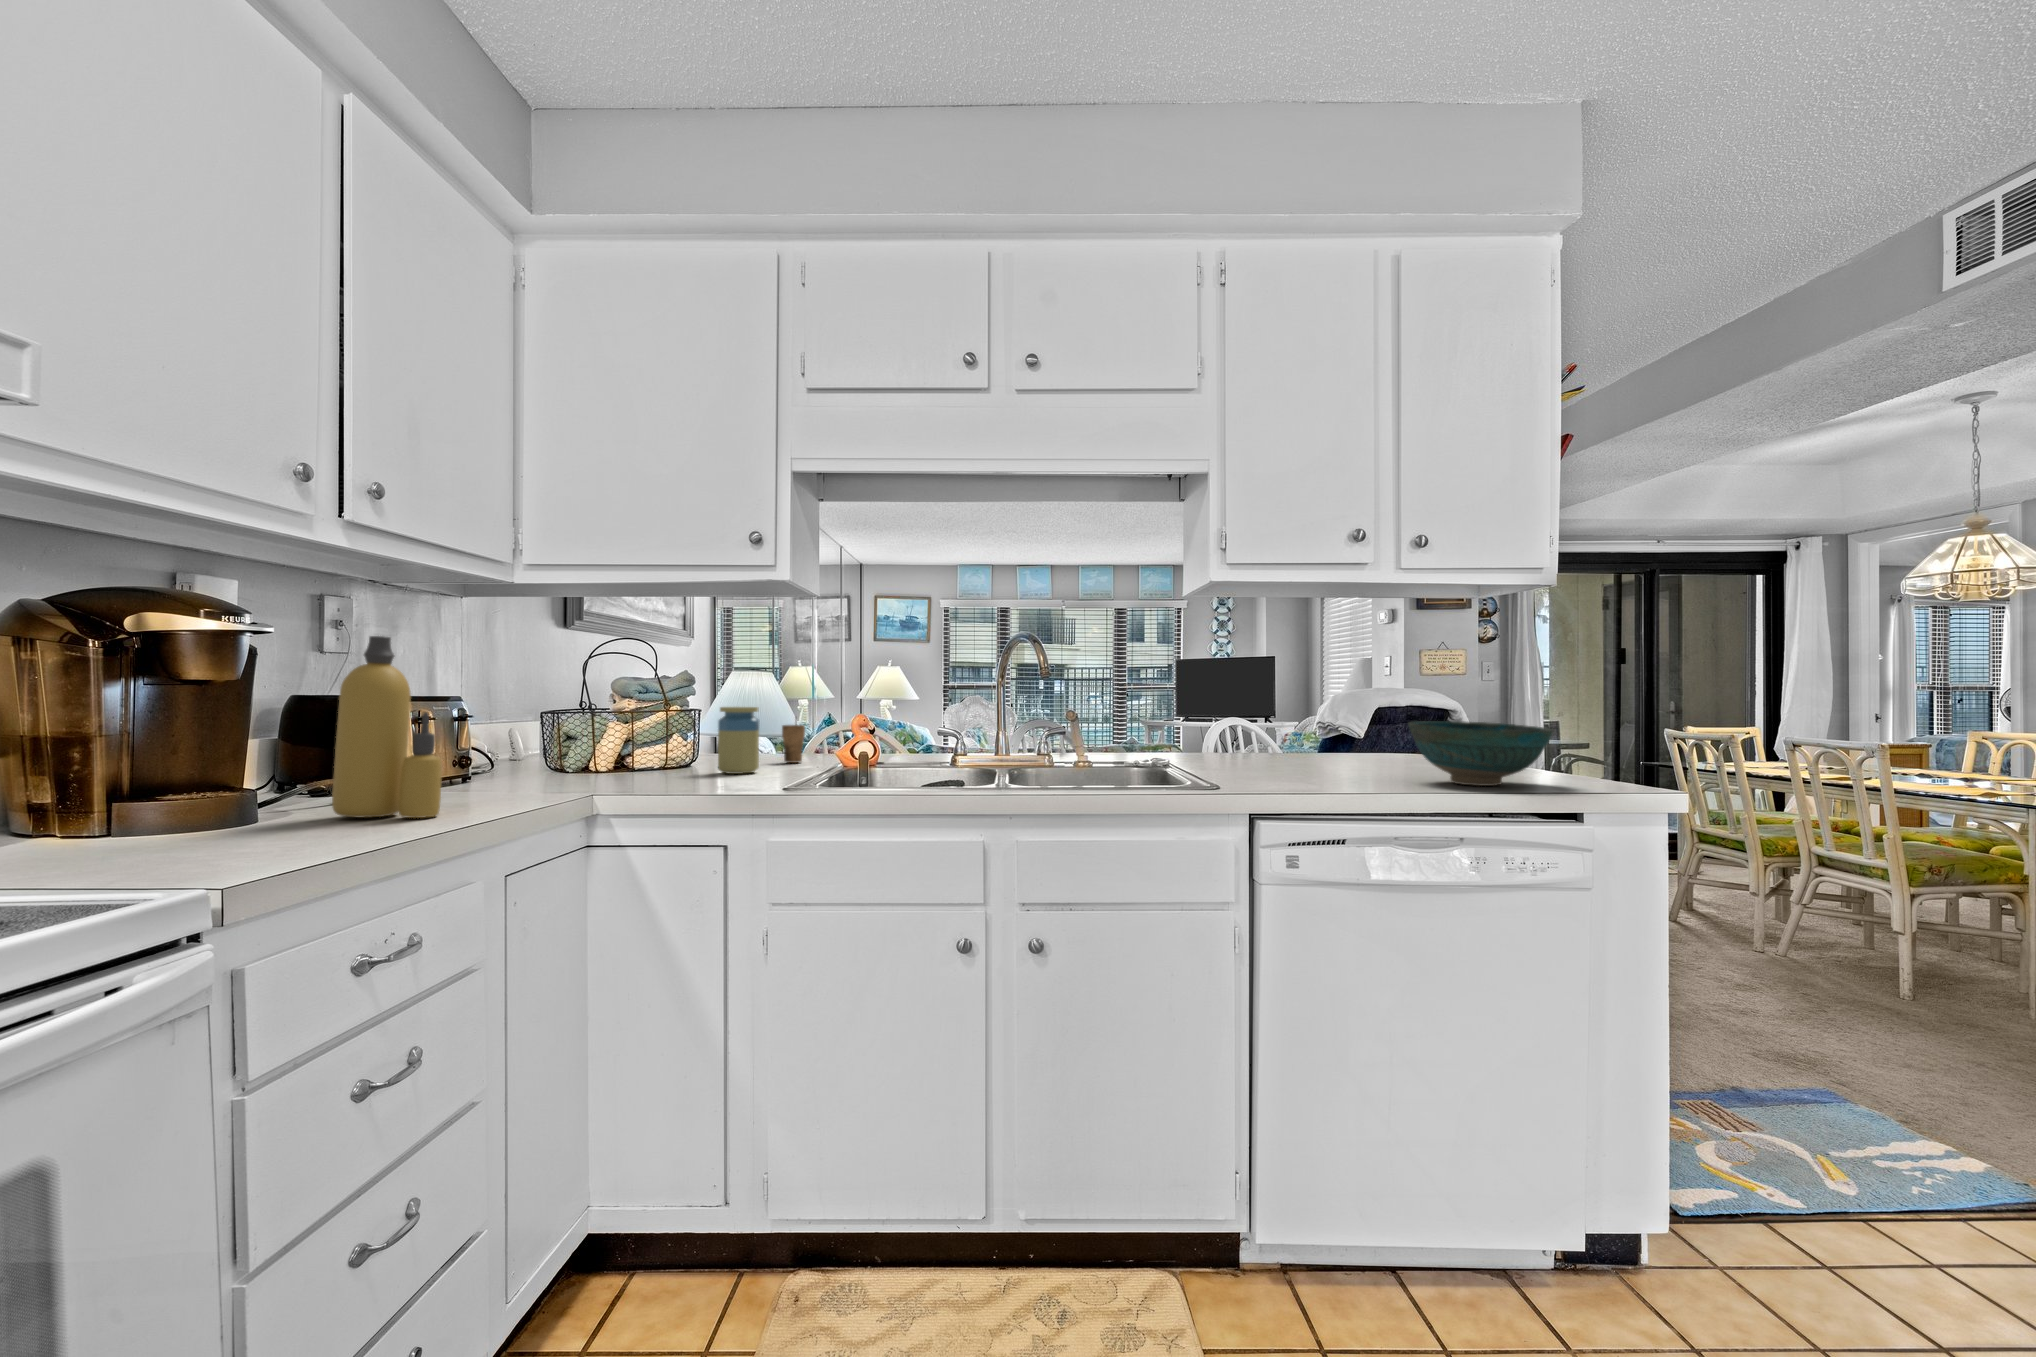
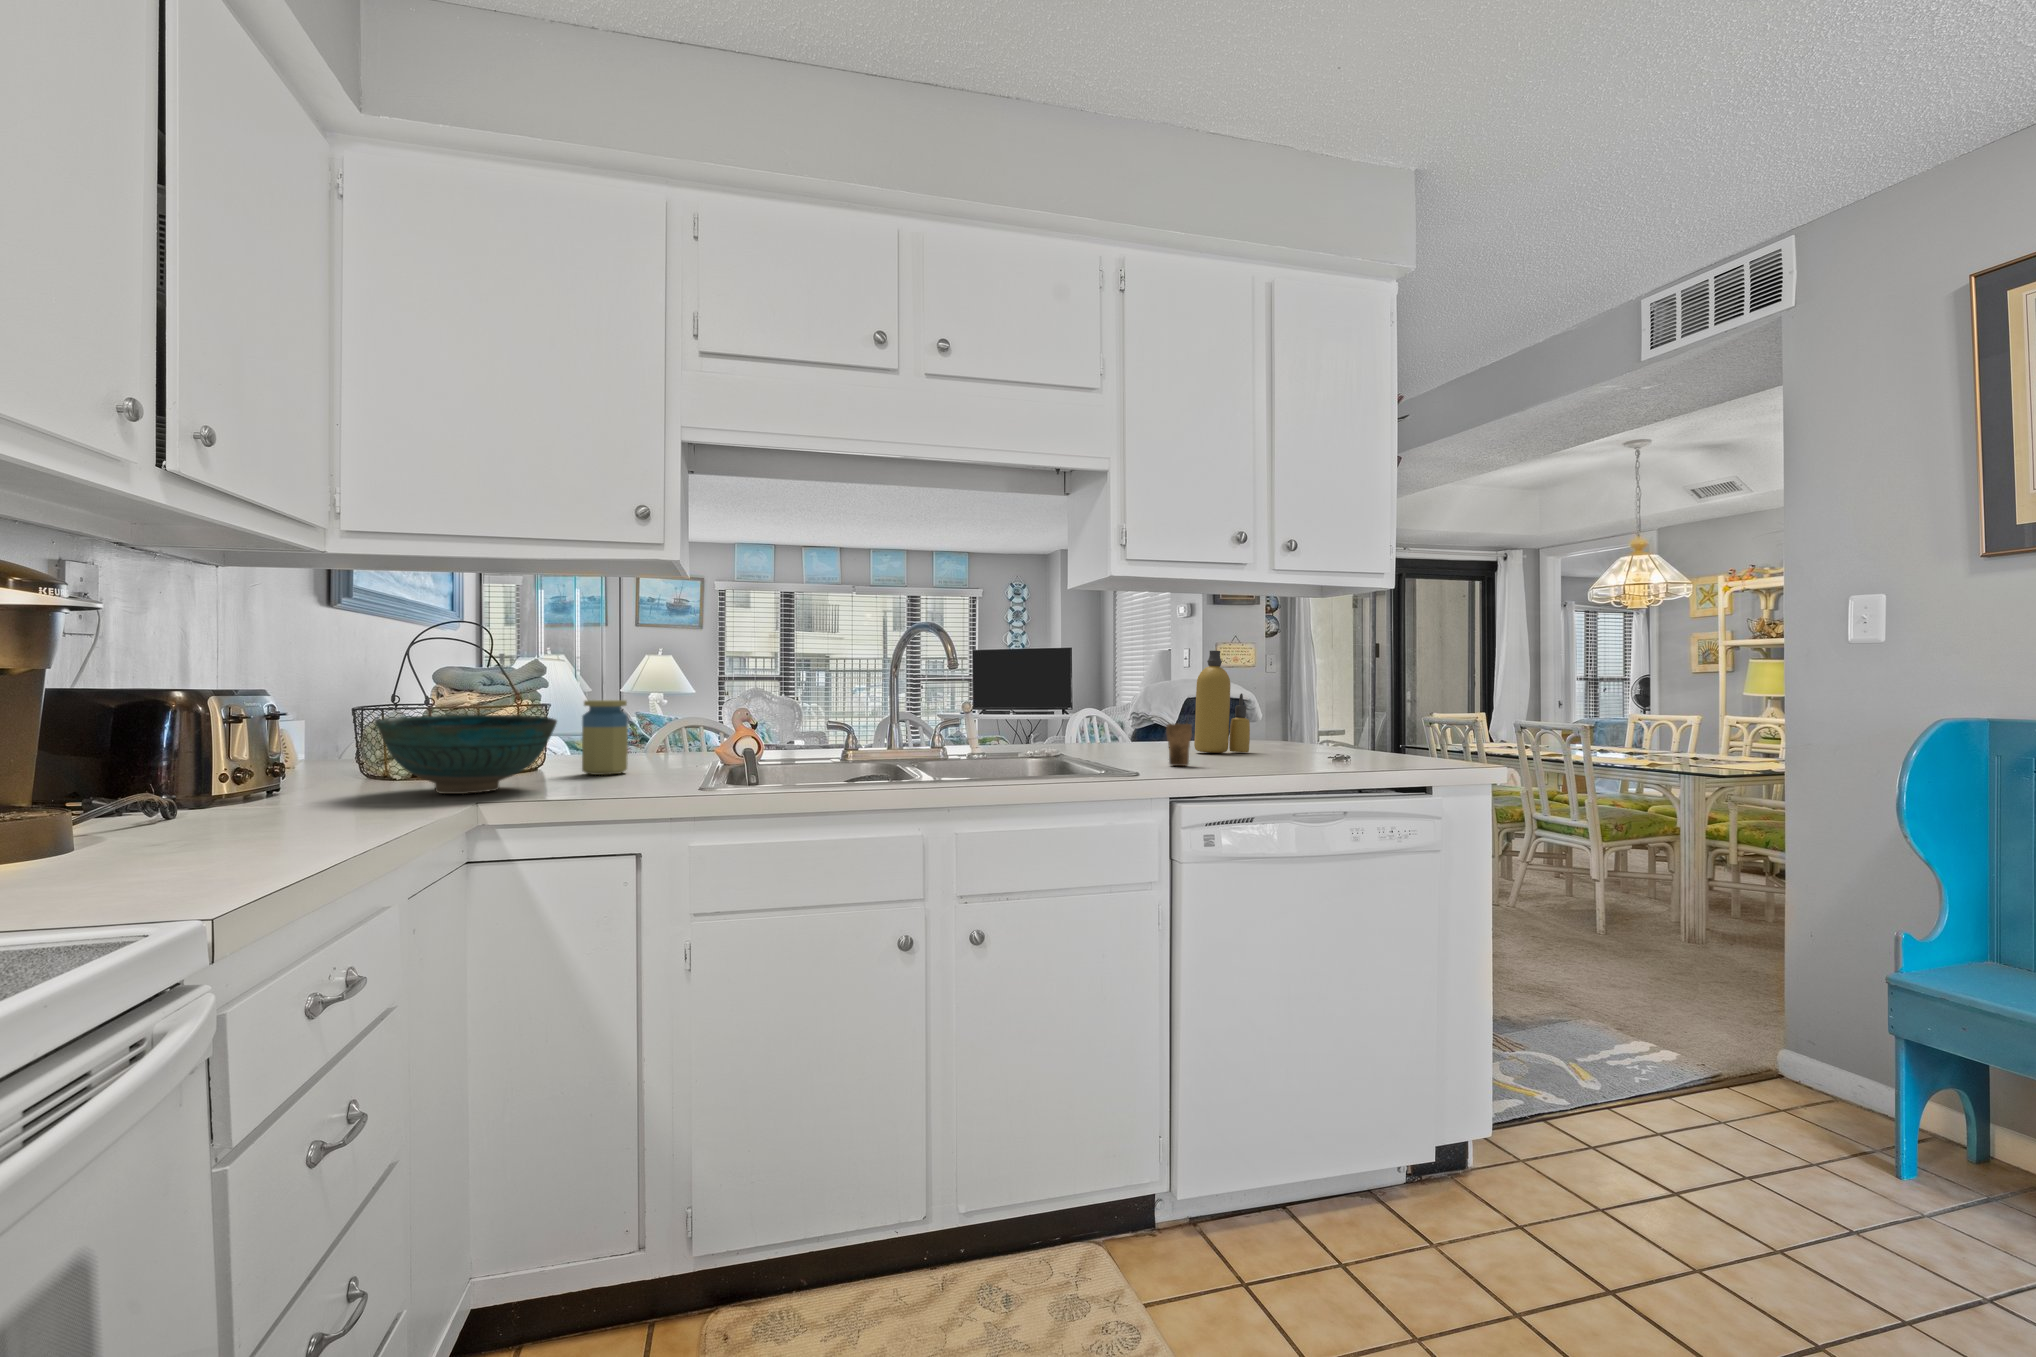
bottle: present [332,636,442,818] -> present [1194,651,1250,753]
cup: present [782,719,805,763] -> present [1166,718,1192,766]
bowl: present [1408,721,1553,786] -> present [375,715,557,794]

